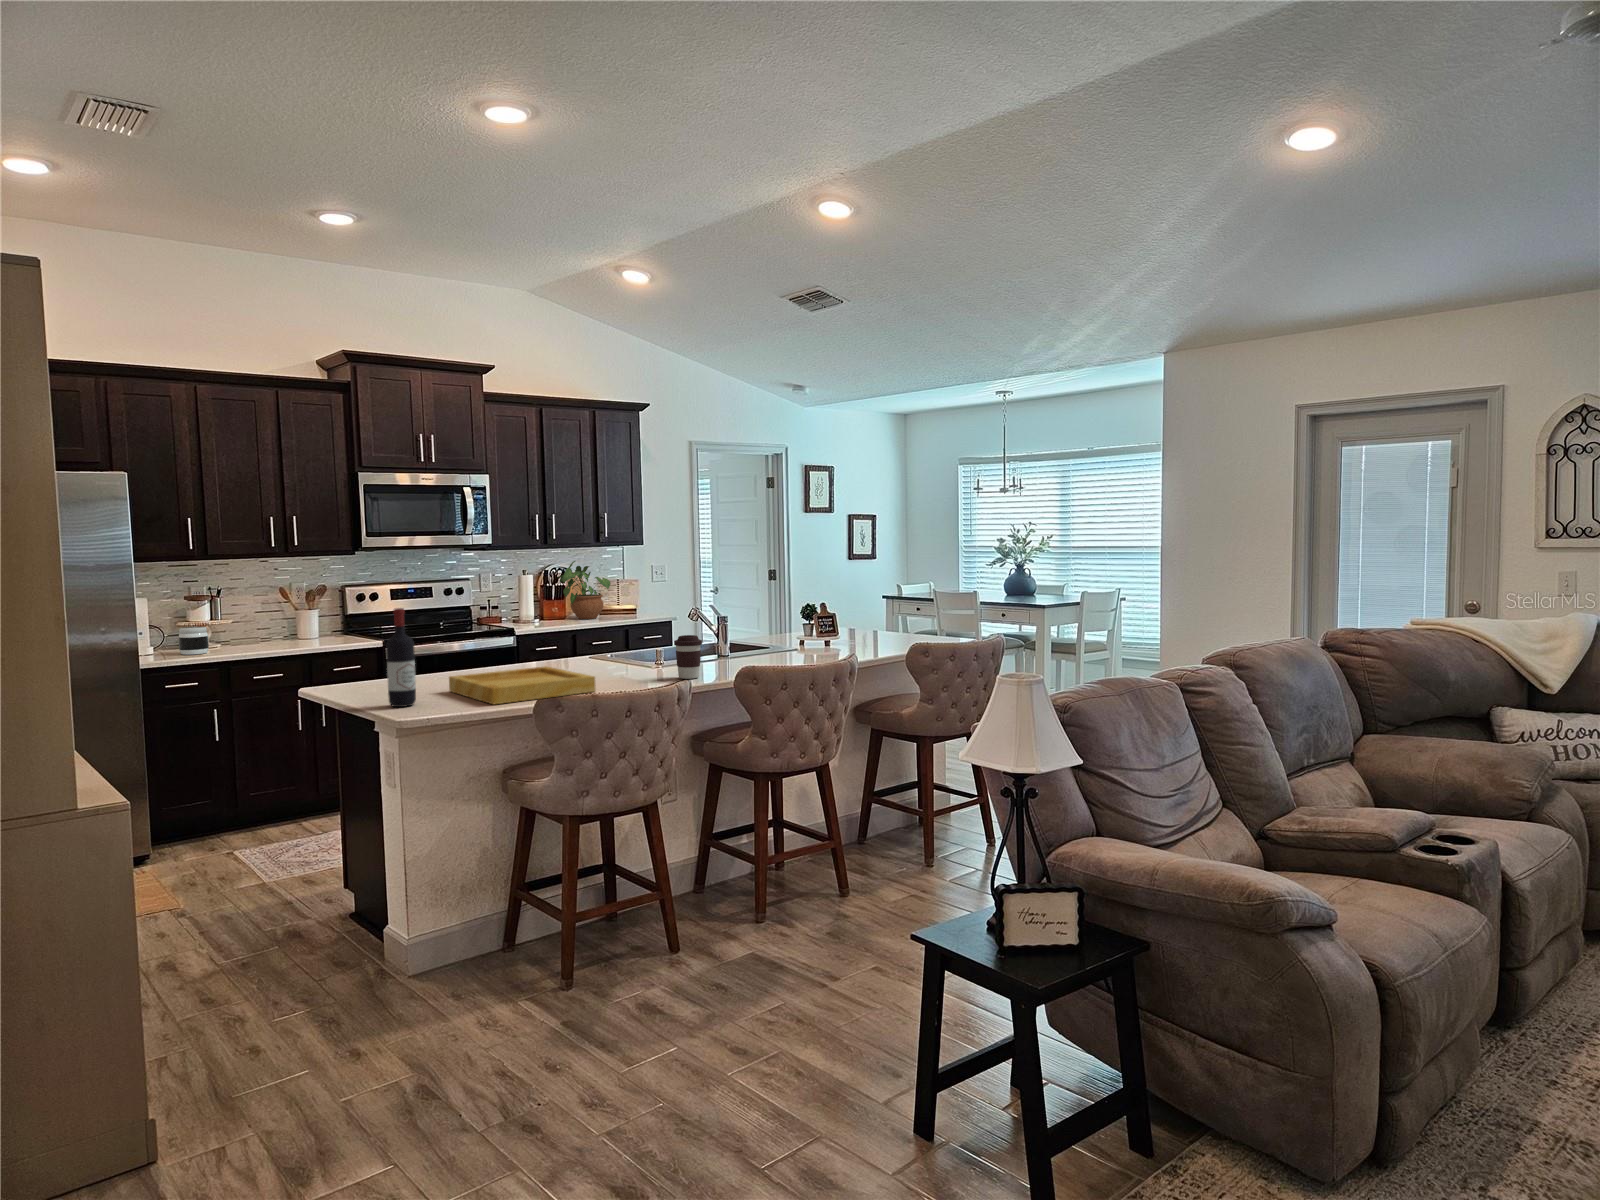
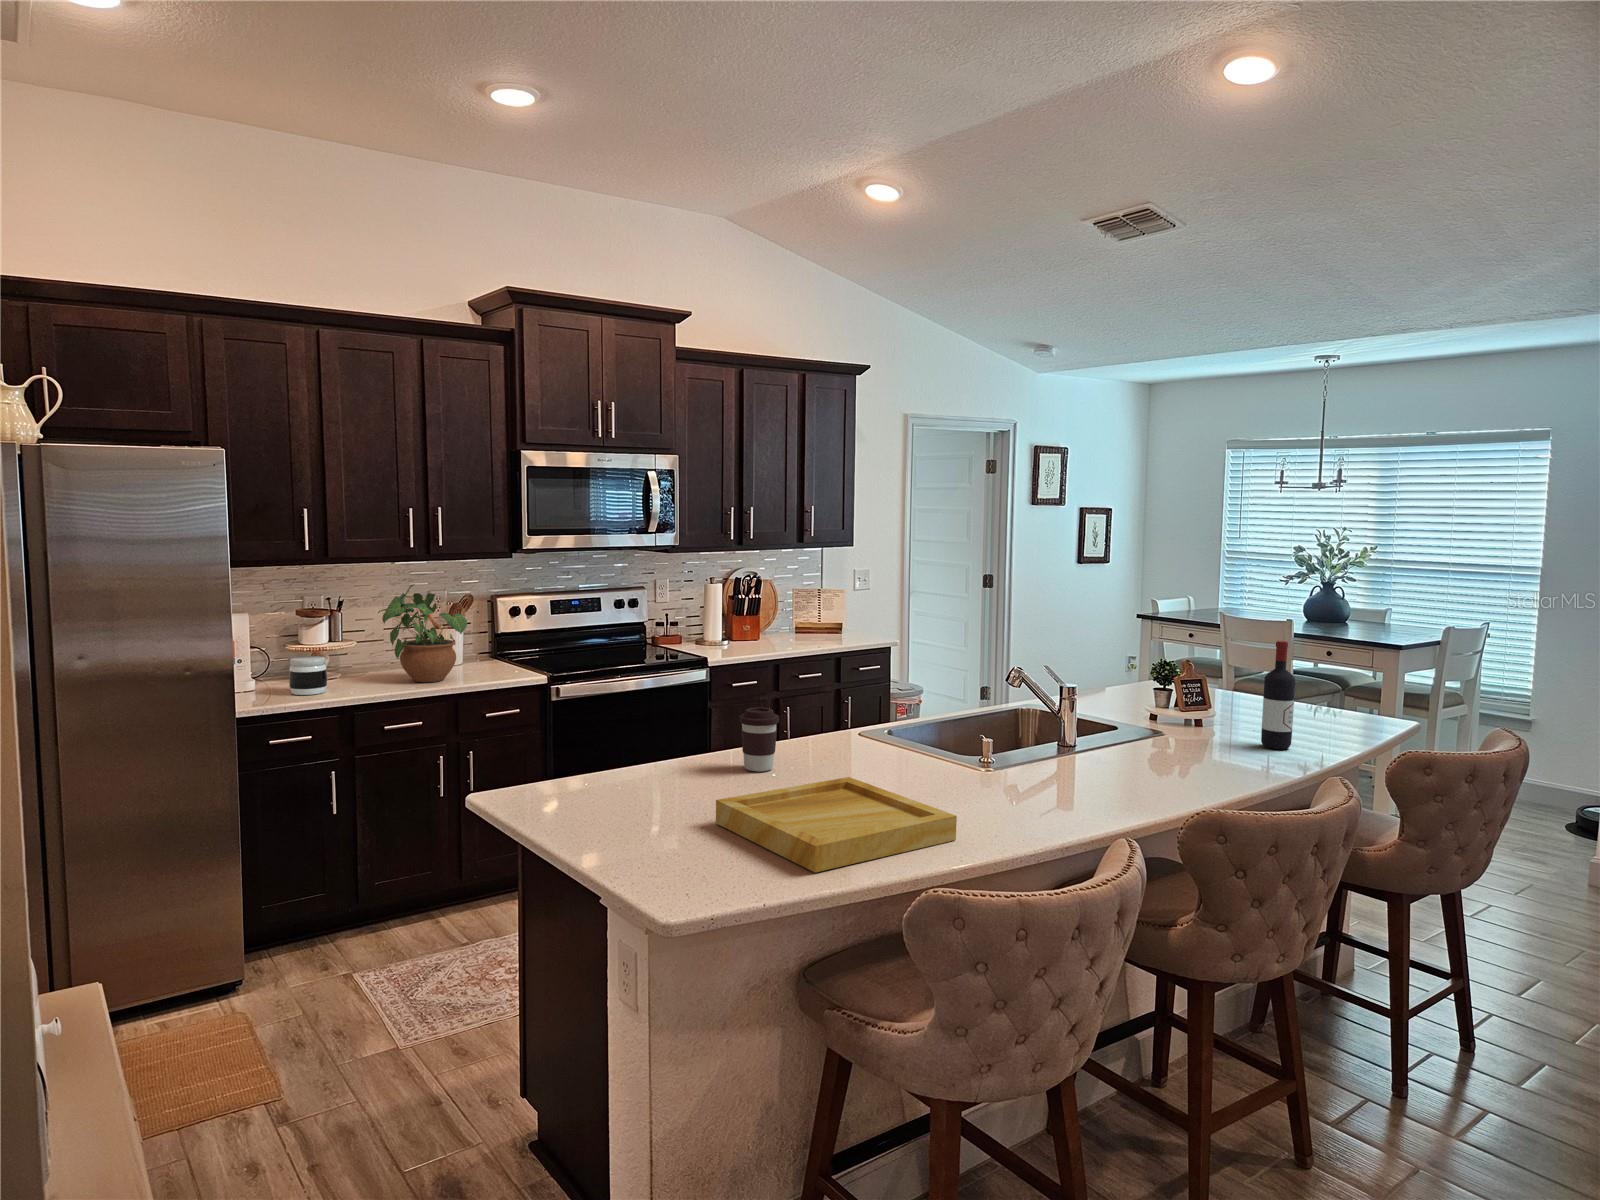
potted plant: present [558,561,611,619] -> present [378,584,467,682]
wine bottle: present [386,608,416,707] -> present [1261,641,1295,749]
coffee cup: present [674,635,702,679] -> present [739,707,779,772]

